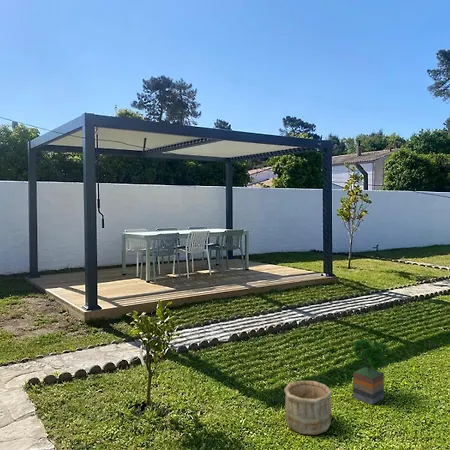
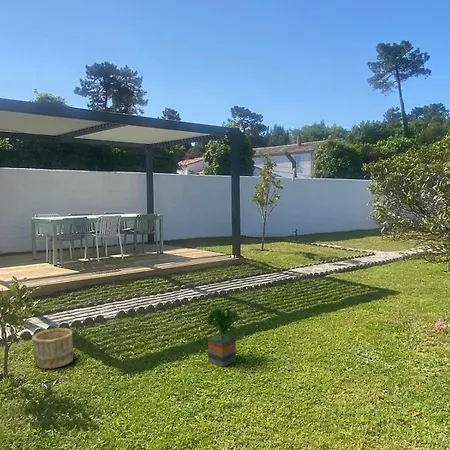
wooden bucket: present [284,380,332,435] -> present [32,328,73,369]

